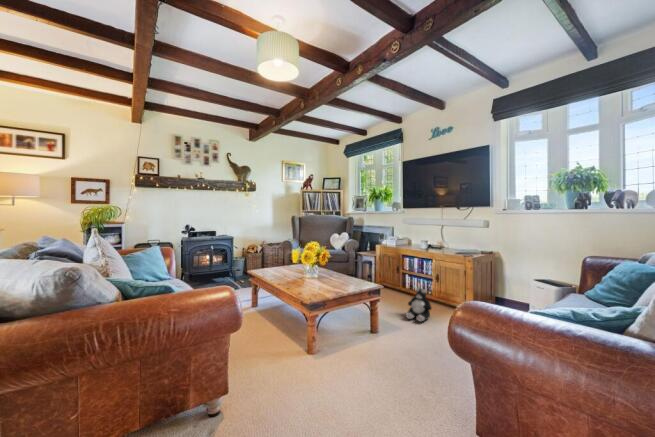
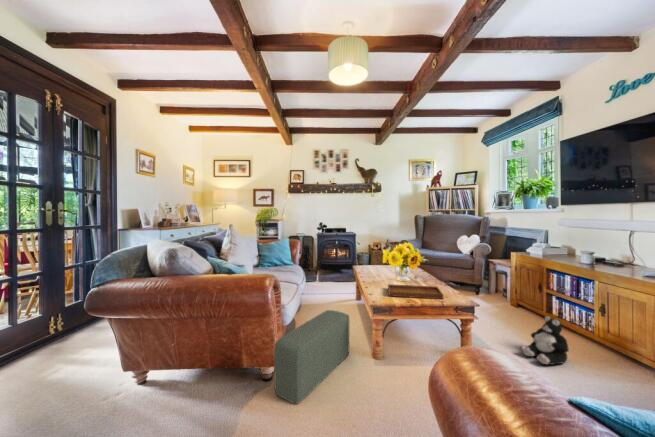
tray: none [311,270,362,292] -> present [388,276,443,299]
pouf: none [246,316,291,420] -> present [274,310,349,403]

